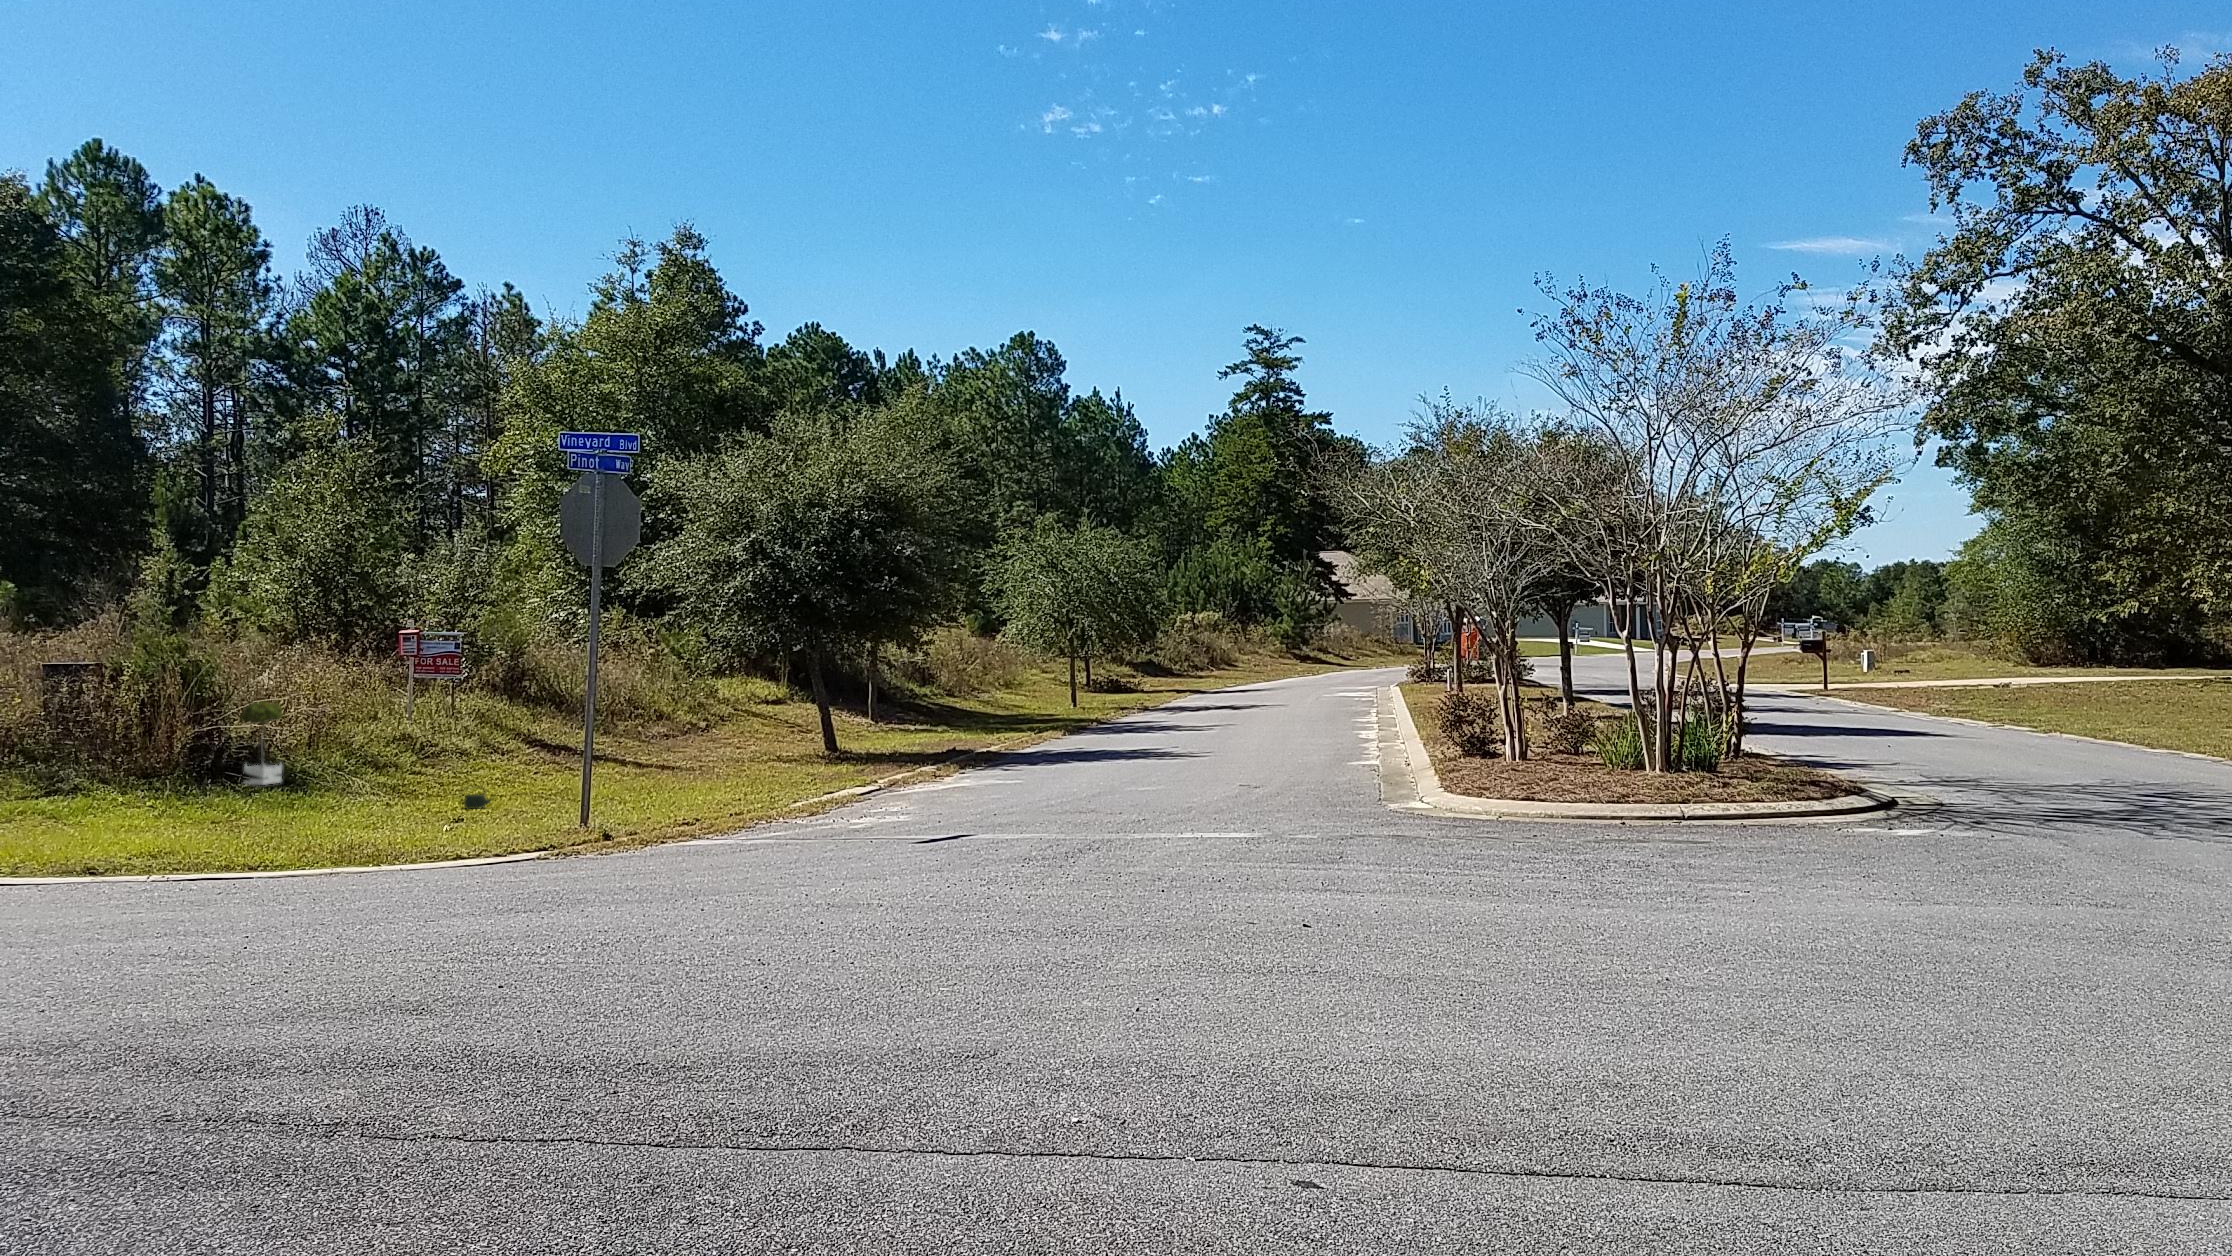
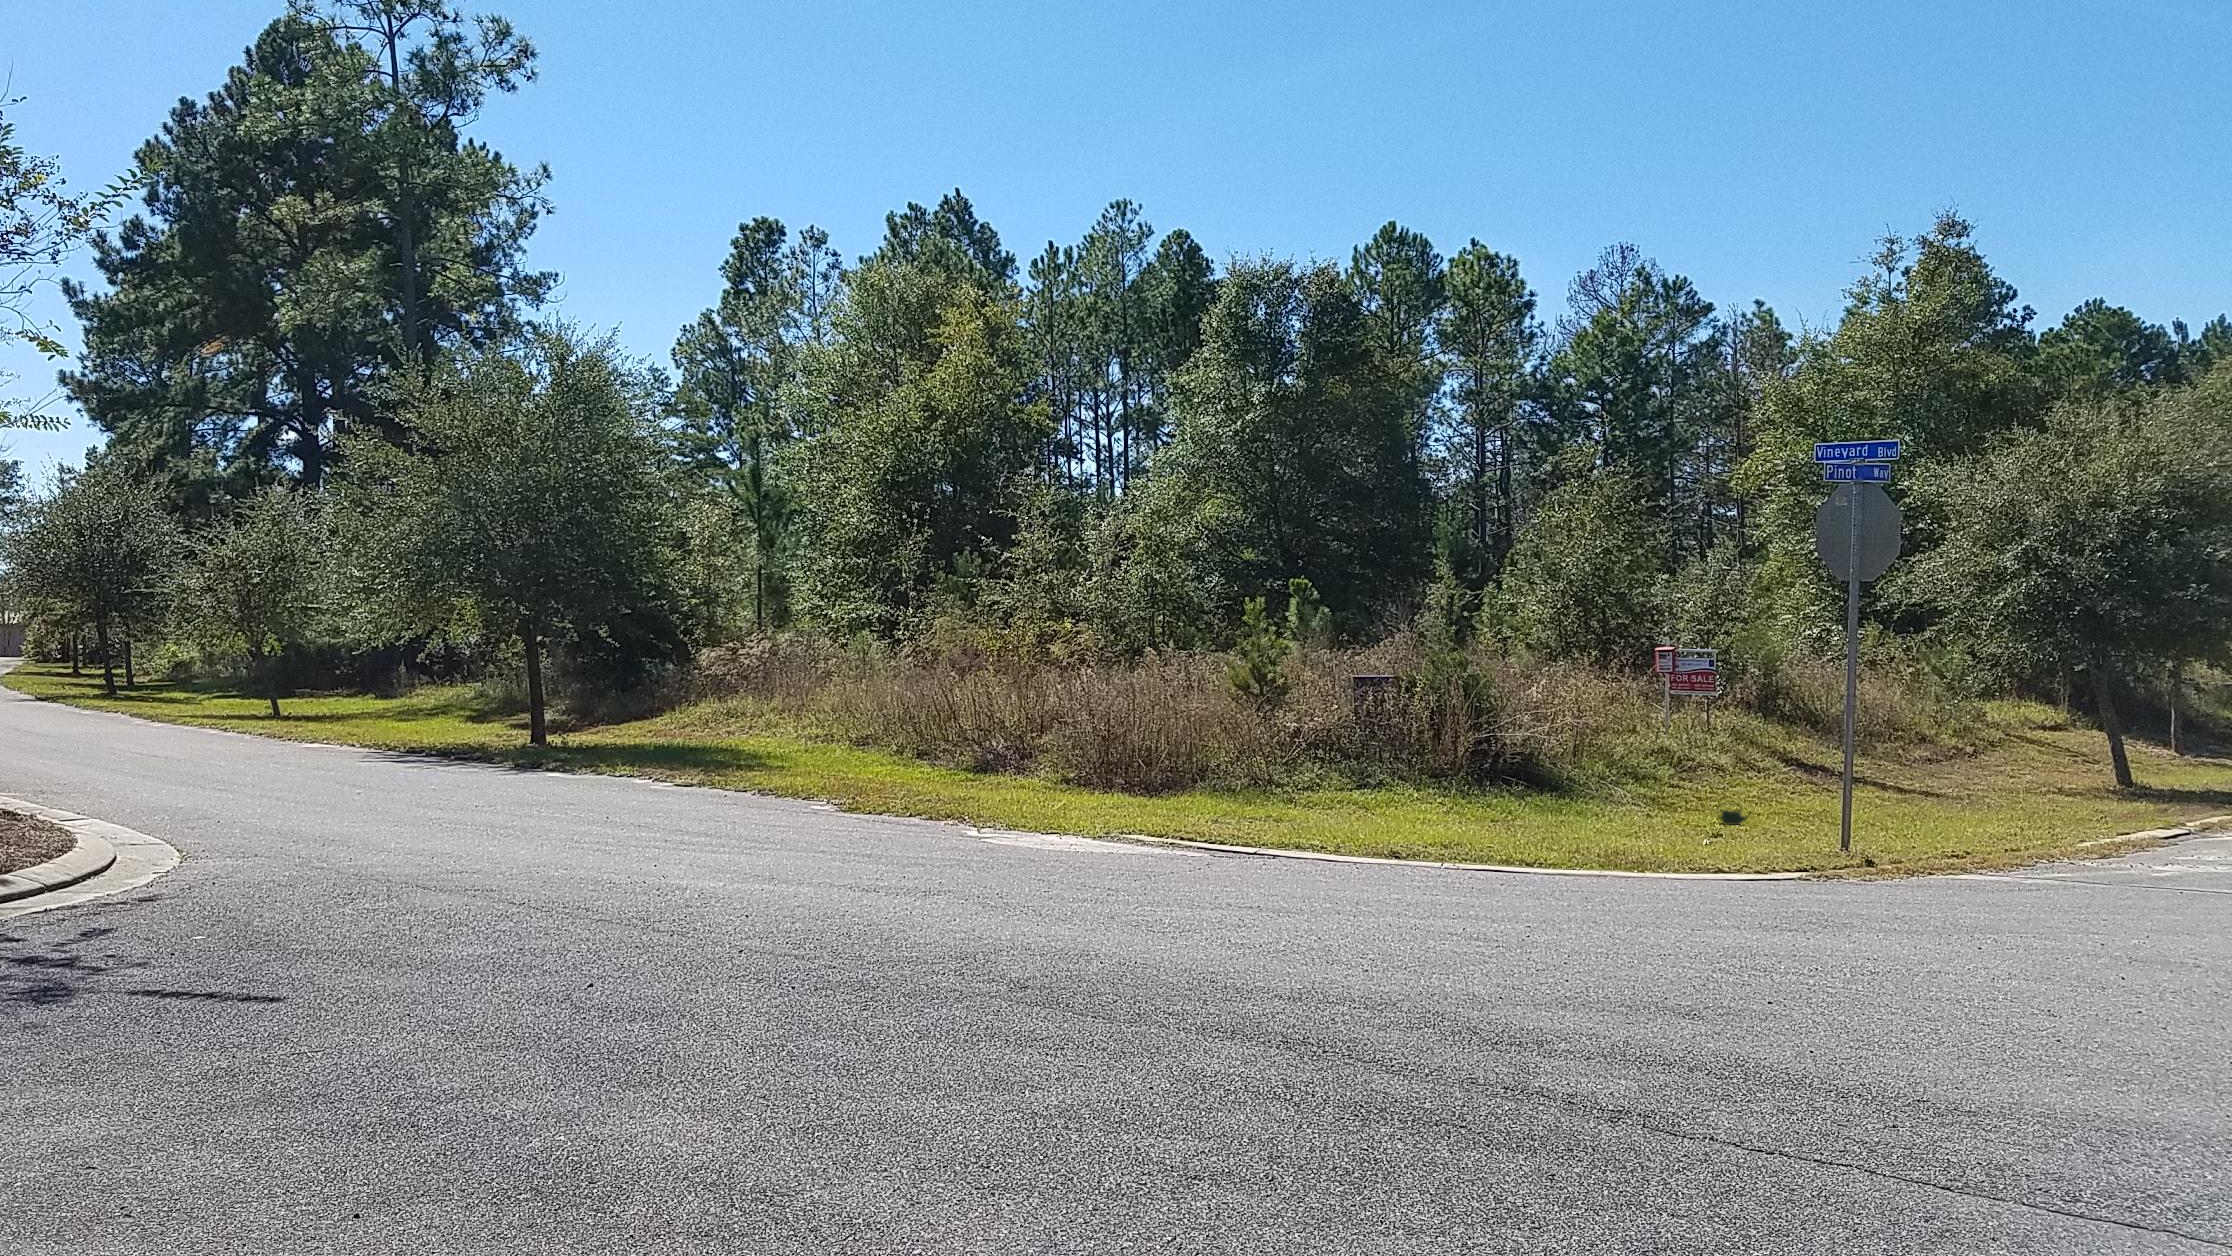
potted tree: present [240,701,283,785] -> none [1524,712,1561,787]

